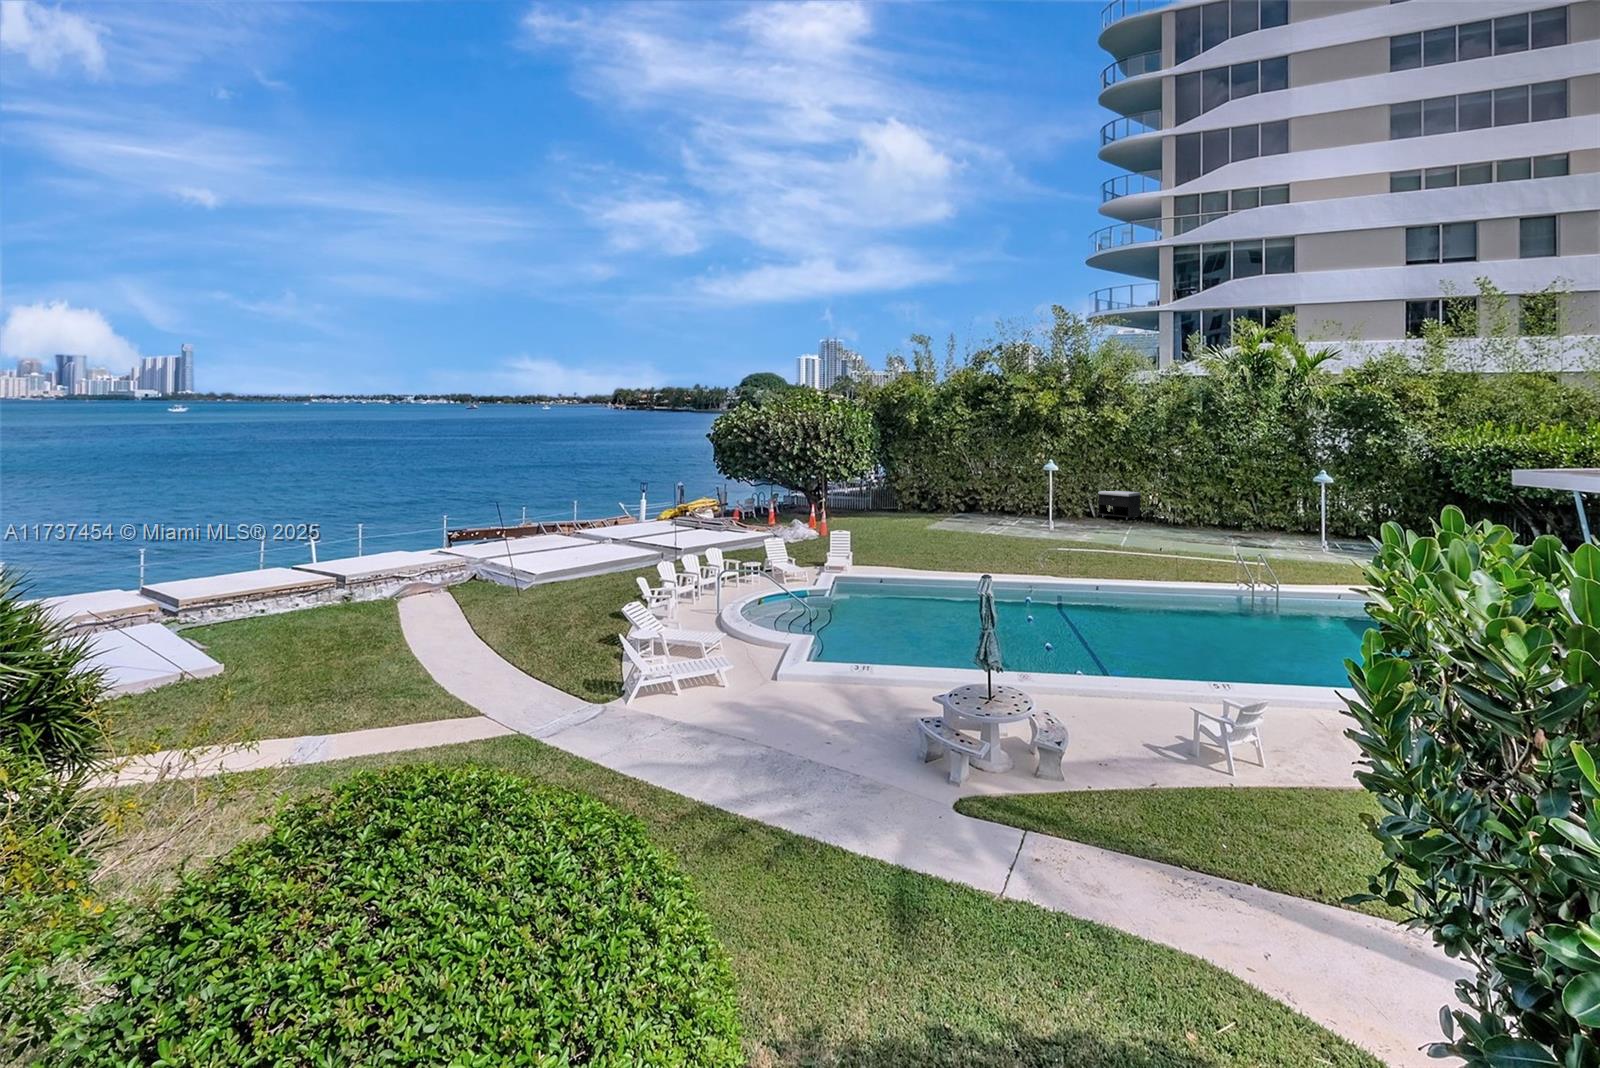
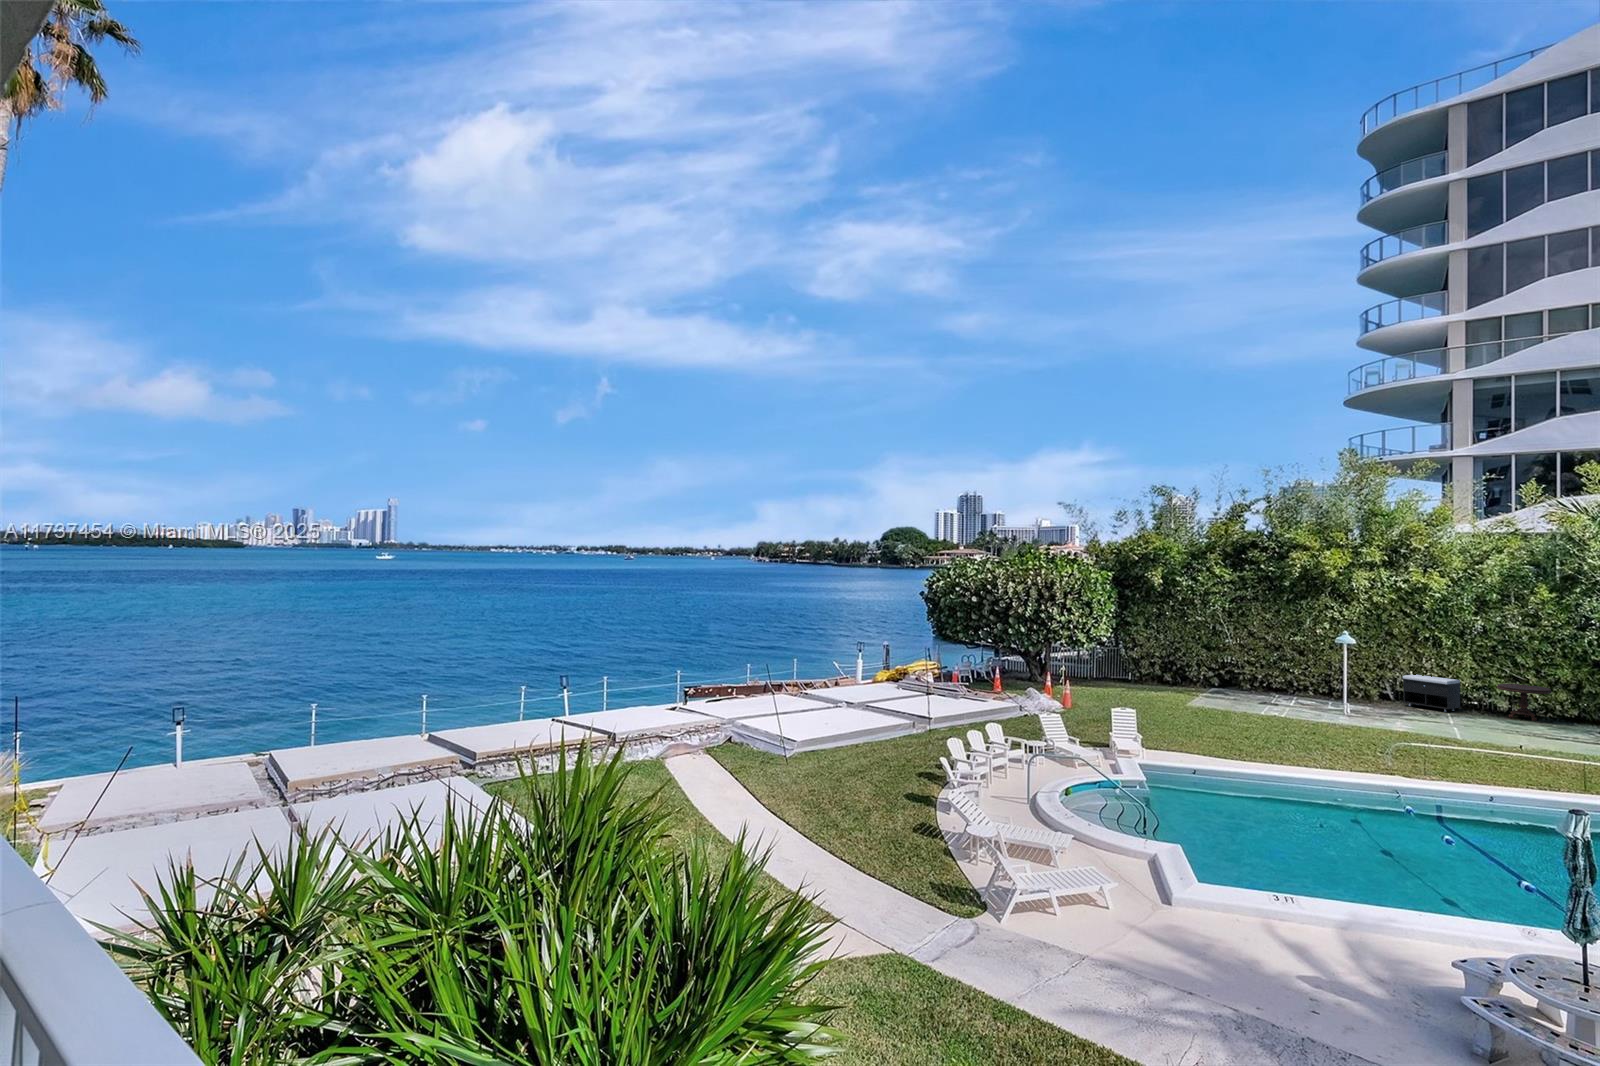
side table: none [1165,493,1205,523] -> present [1497,684,1552,721]

